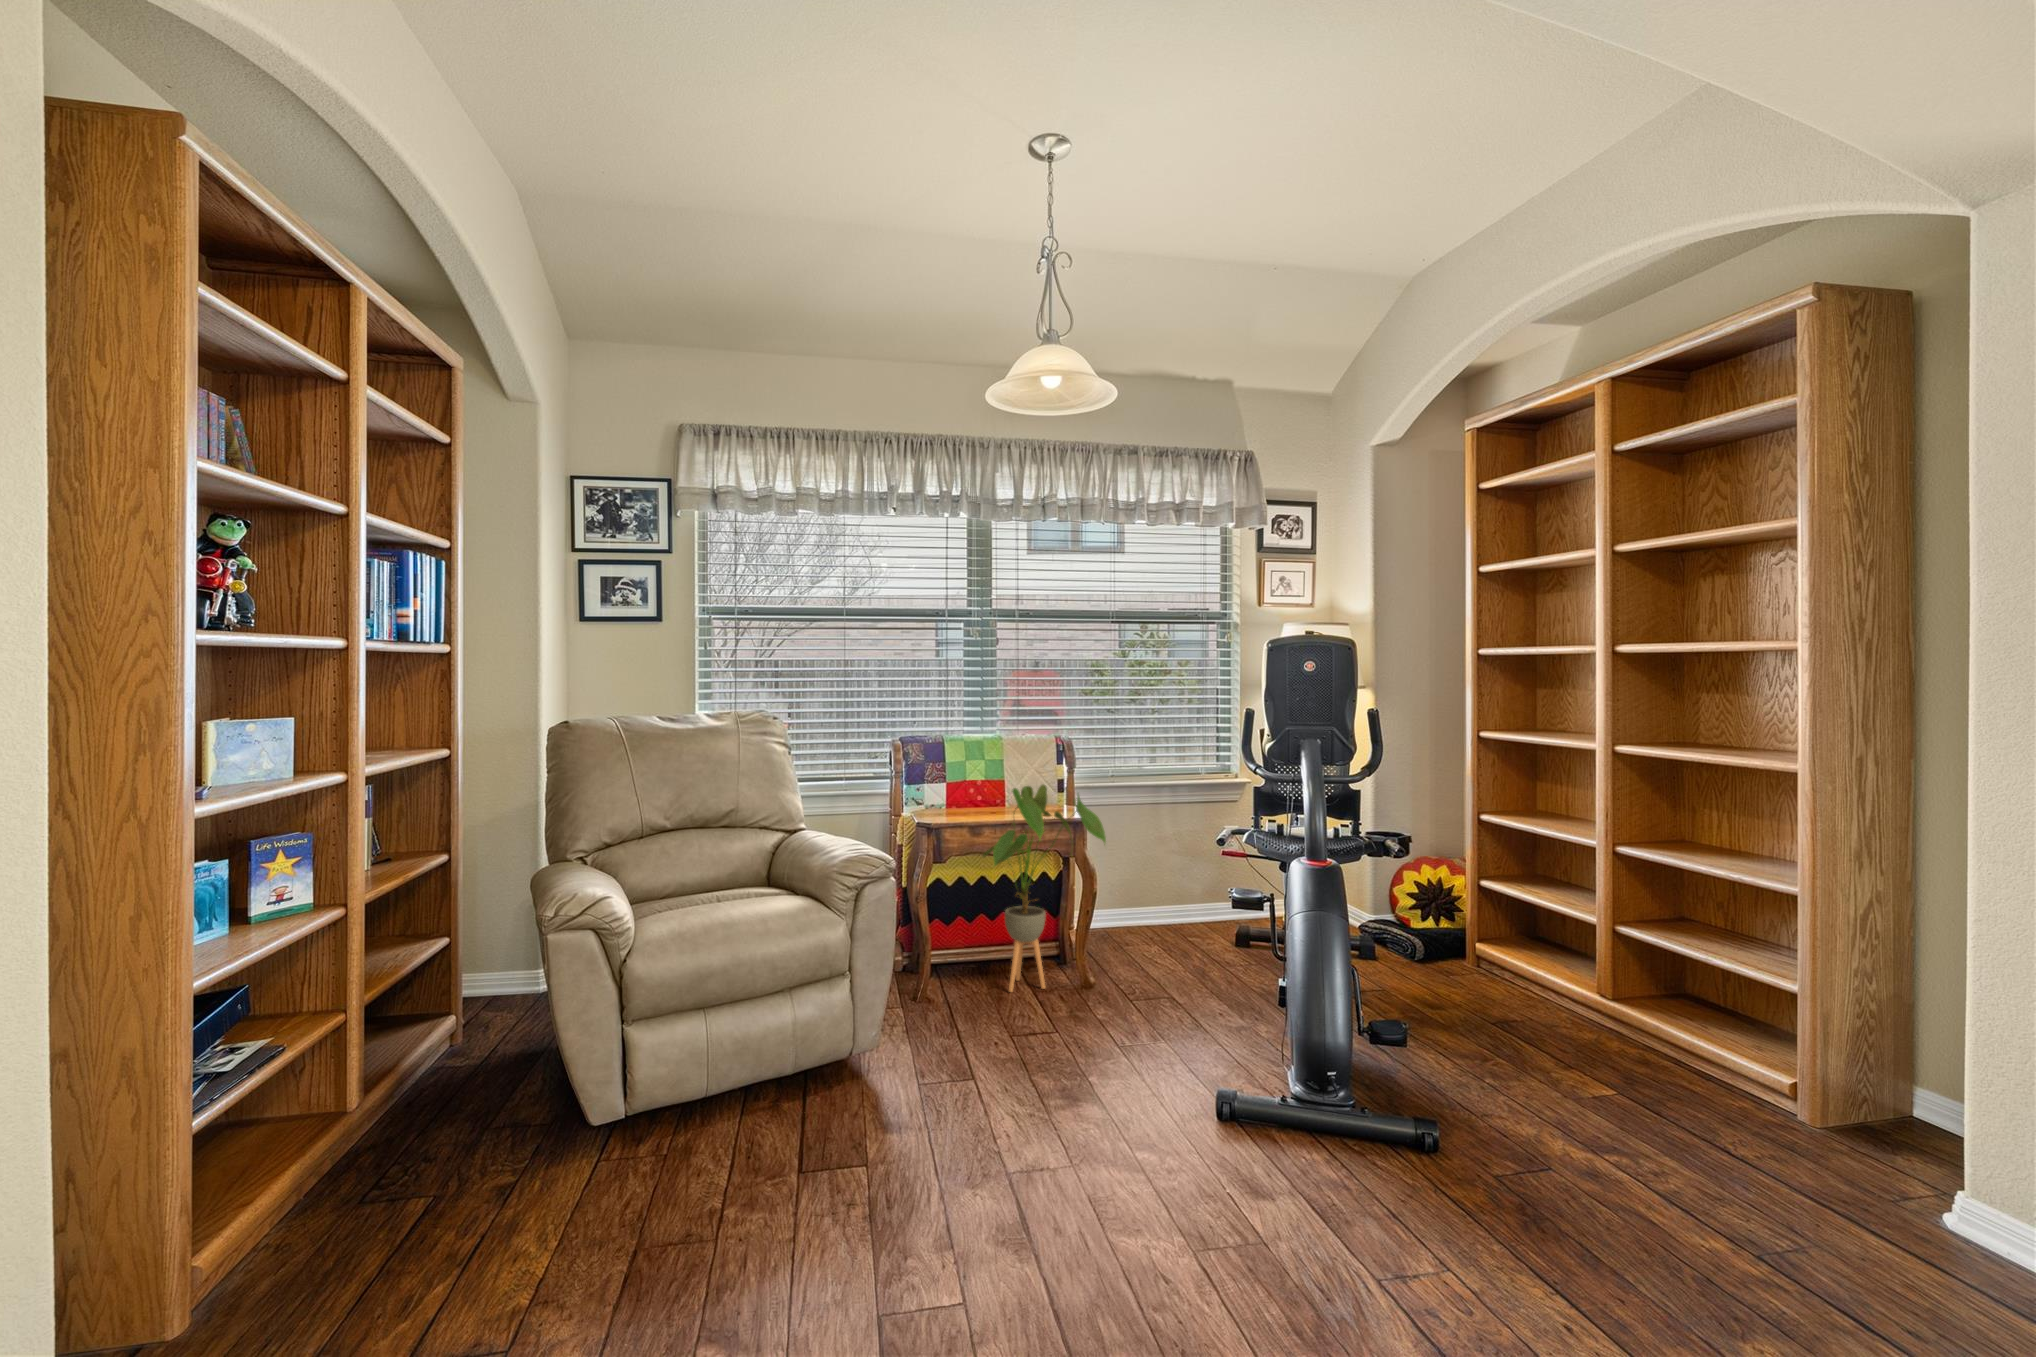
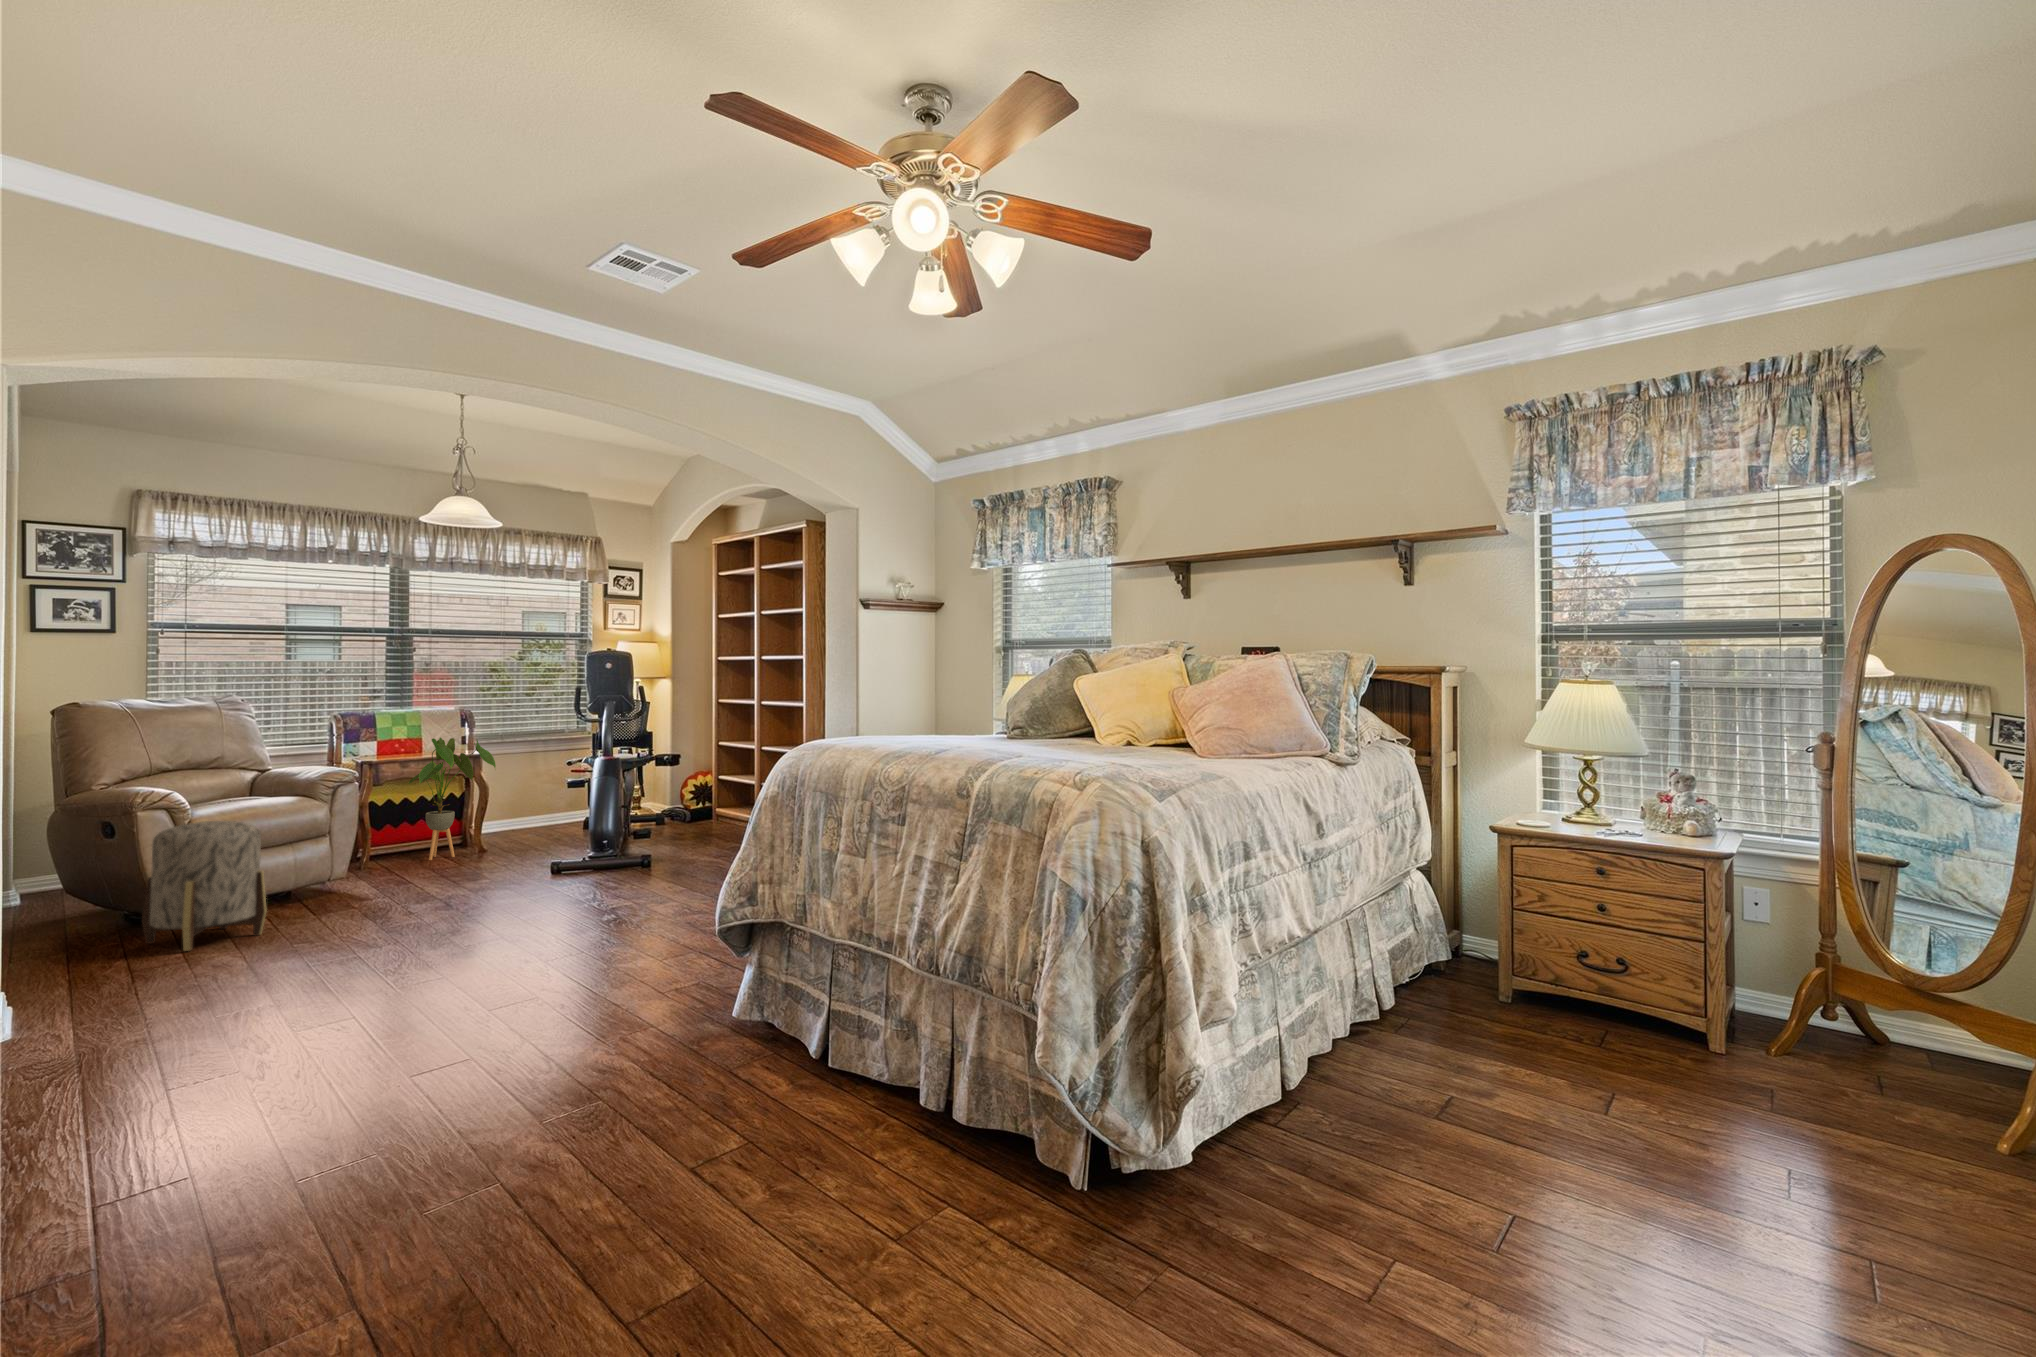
ottoman: none [498,985,686,1300] -> present [142,821,267,951]

